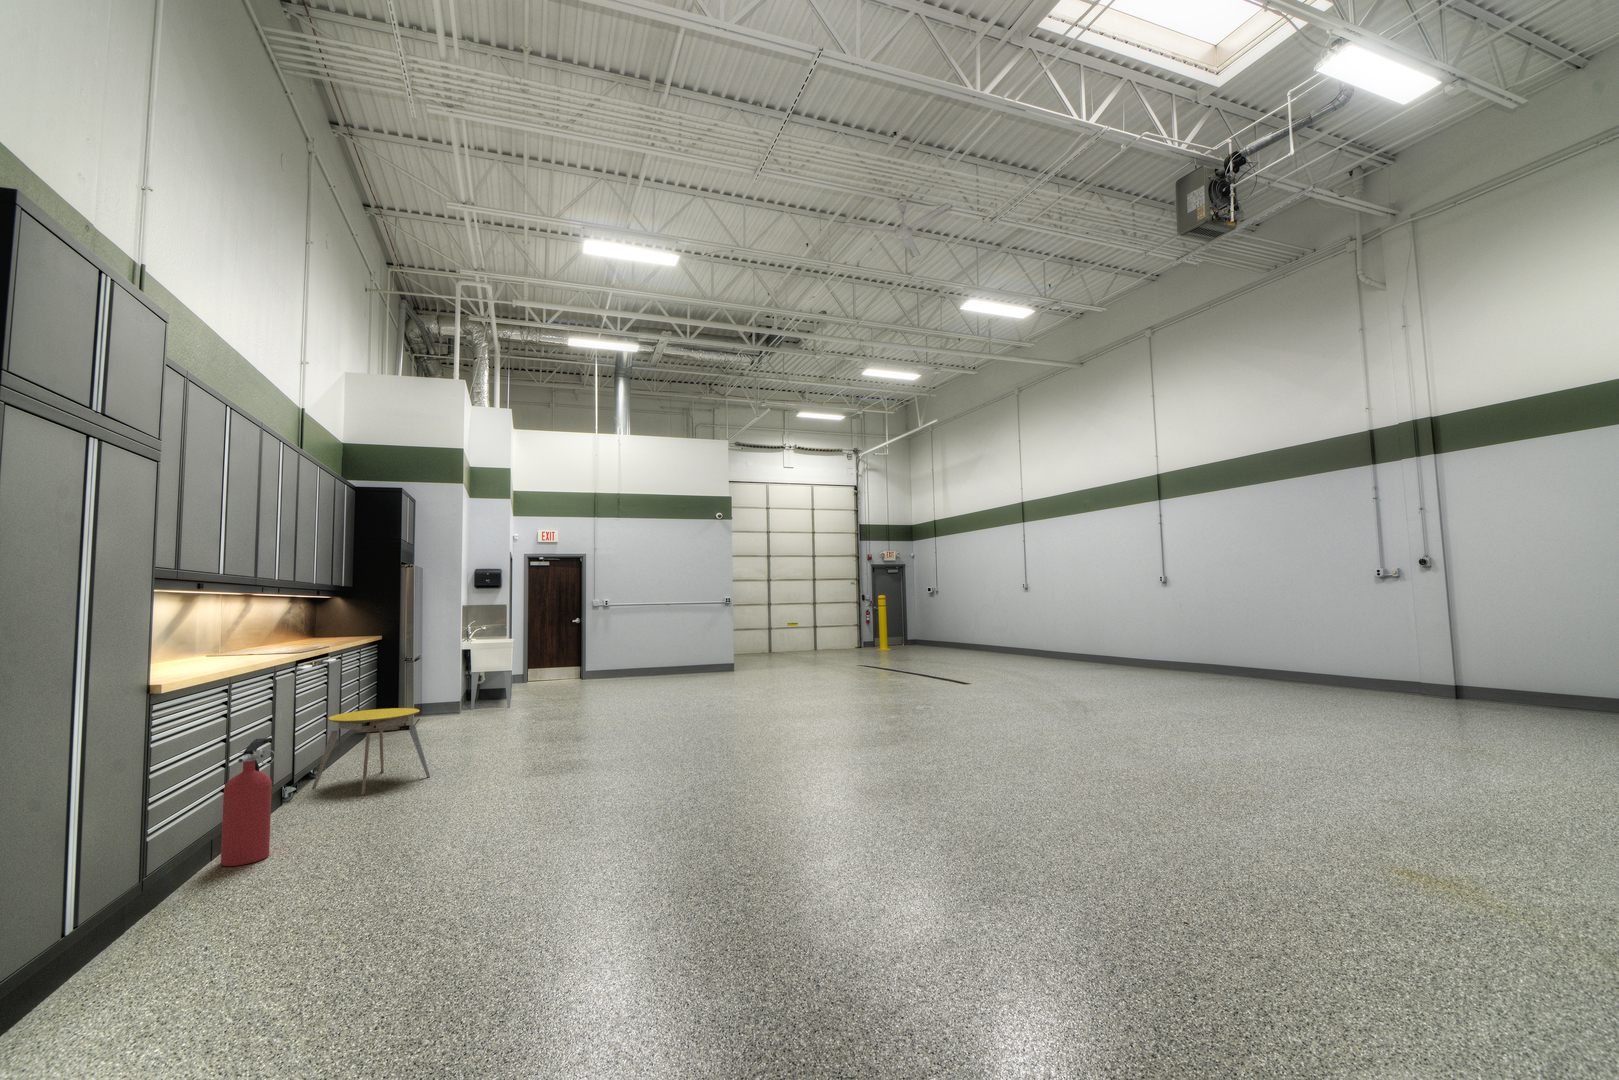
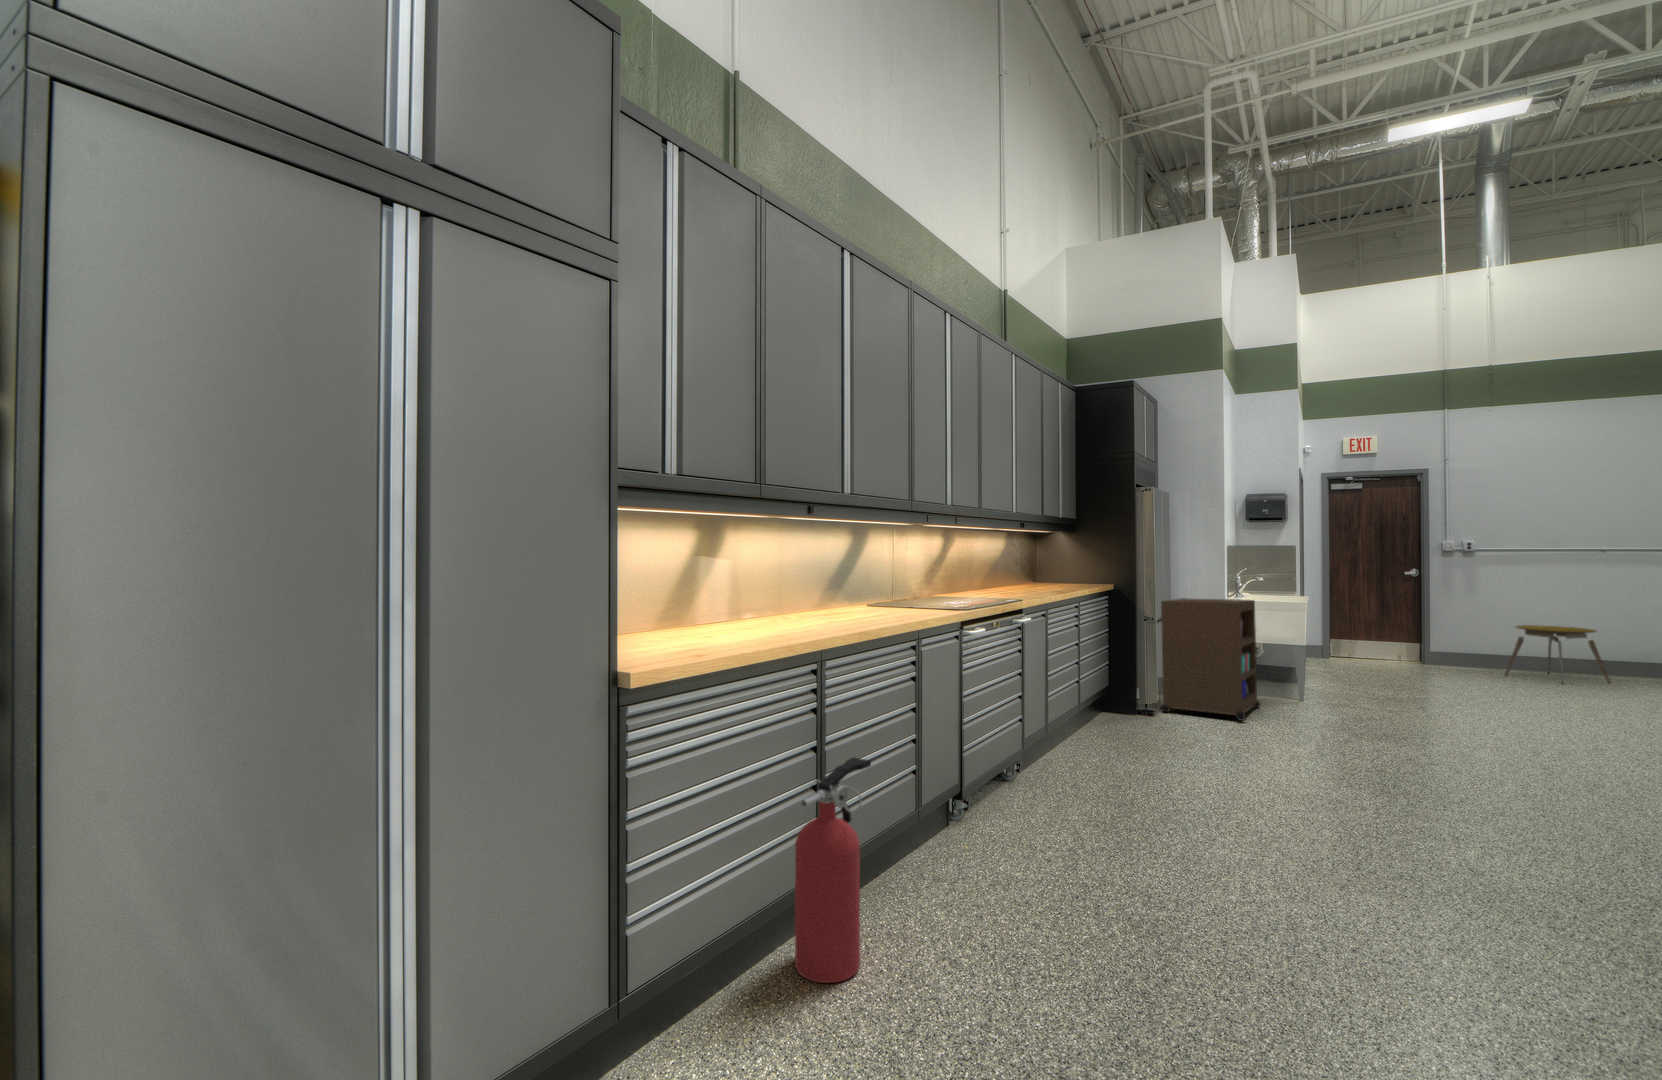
storage cabinet: none [415,641,483,725] -> present [1161,598,1260,721]
stool: present [312,708,430,795] -> present [1505,625,1610,684]

